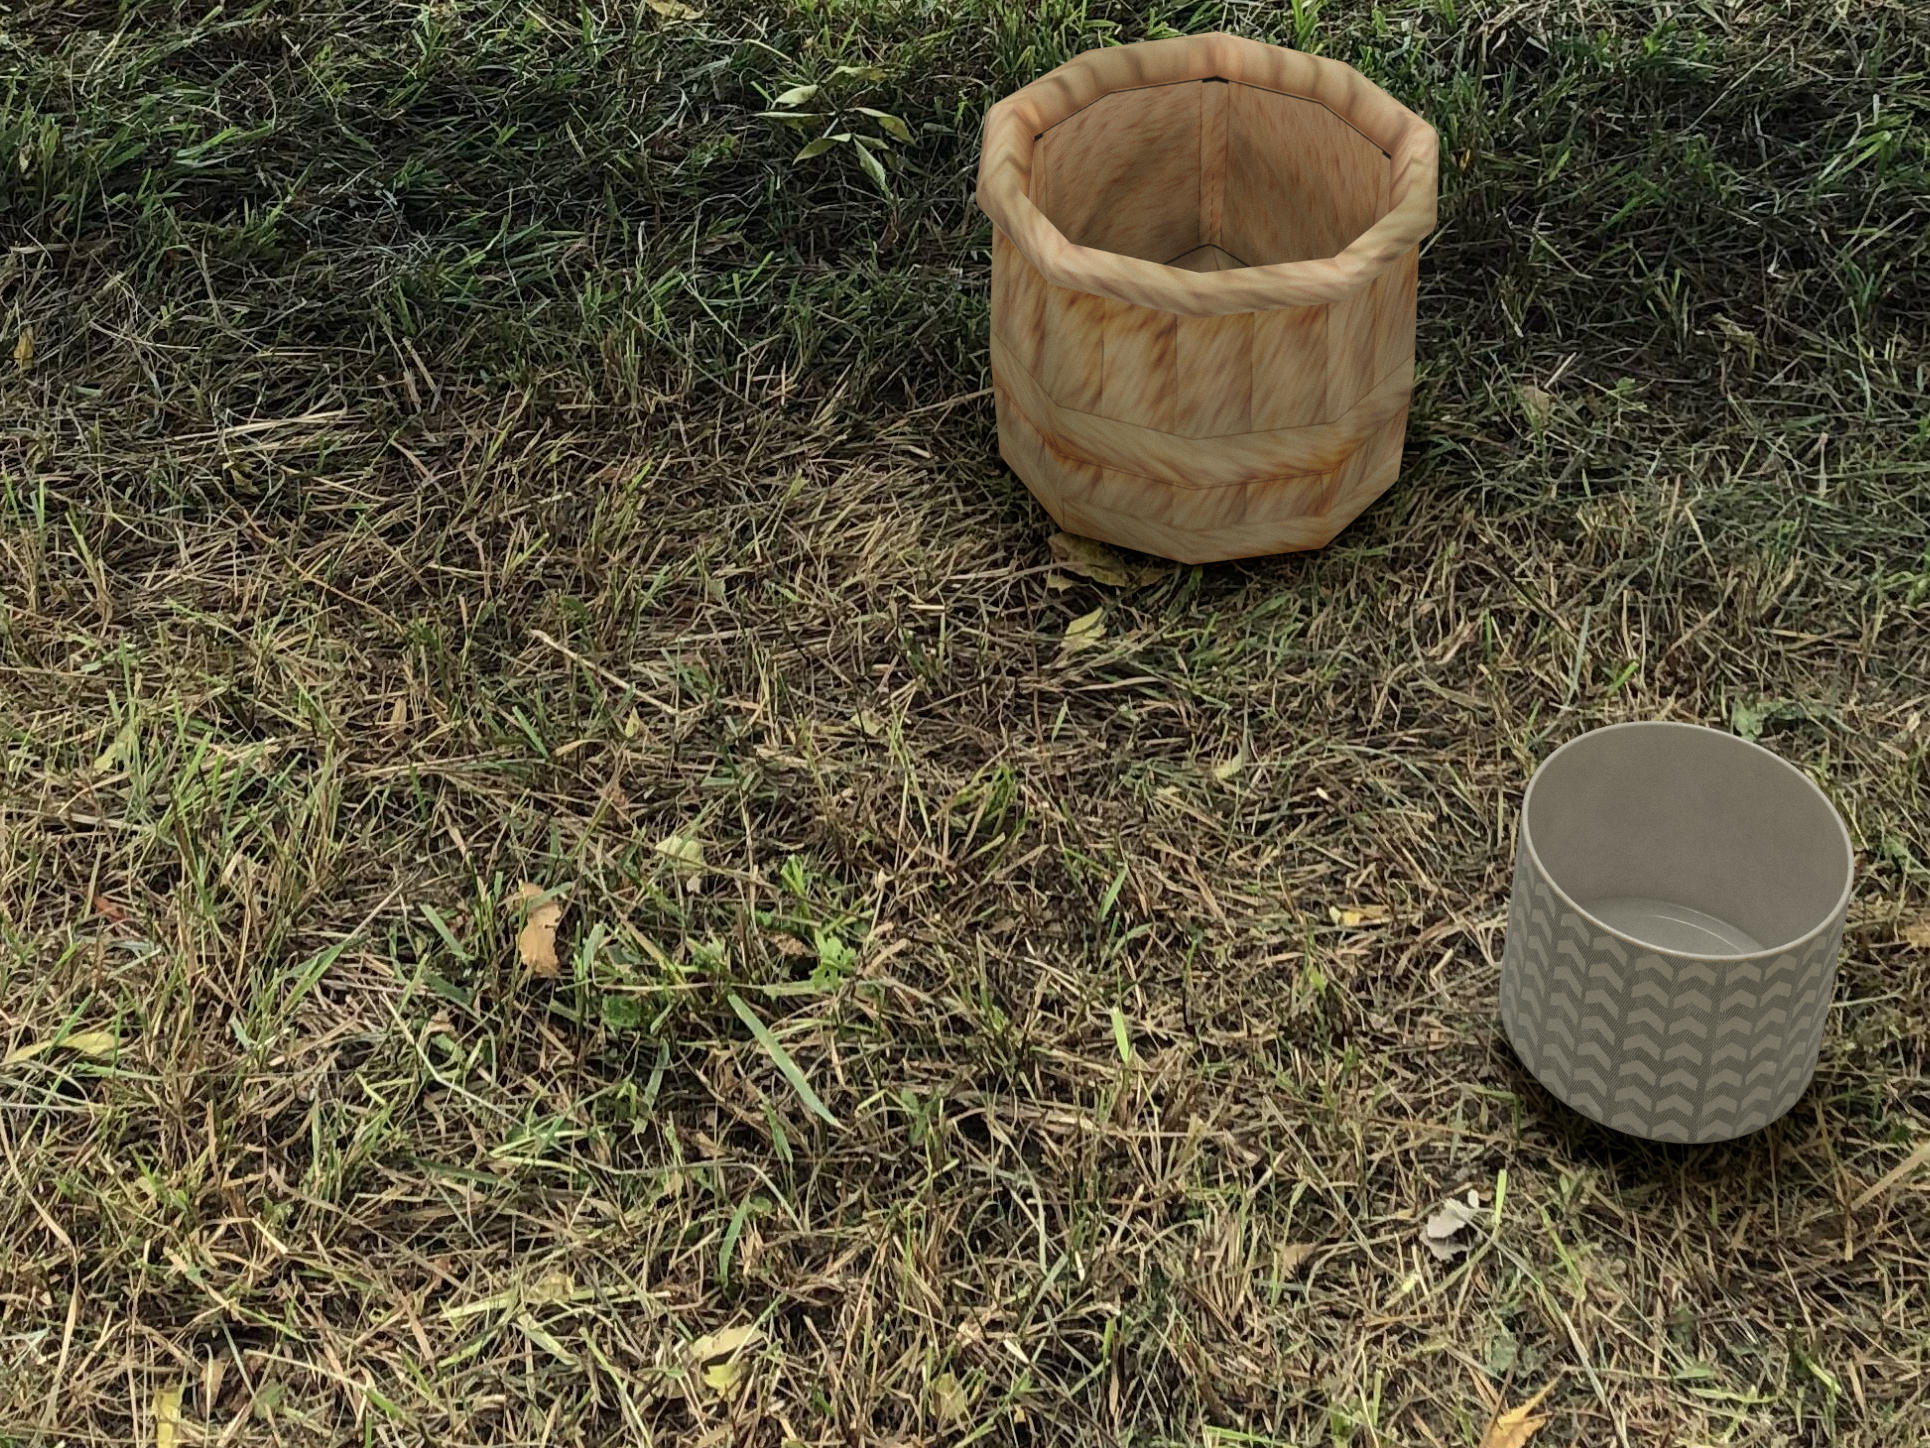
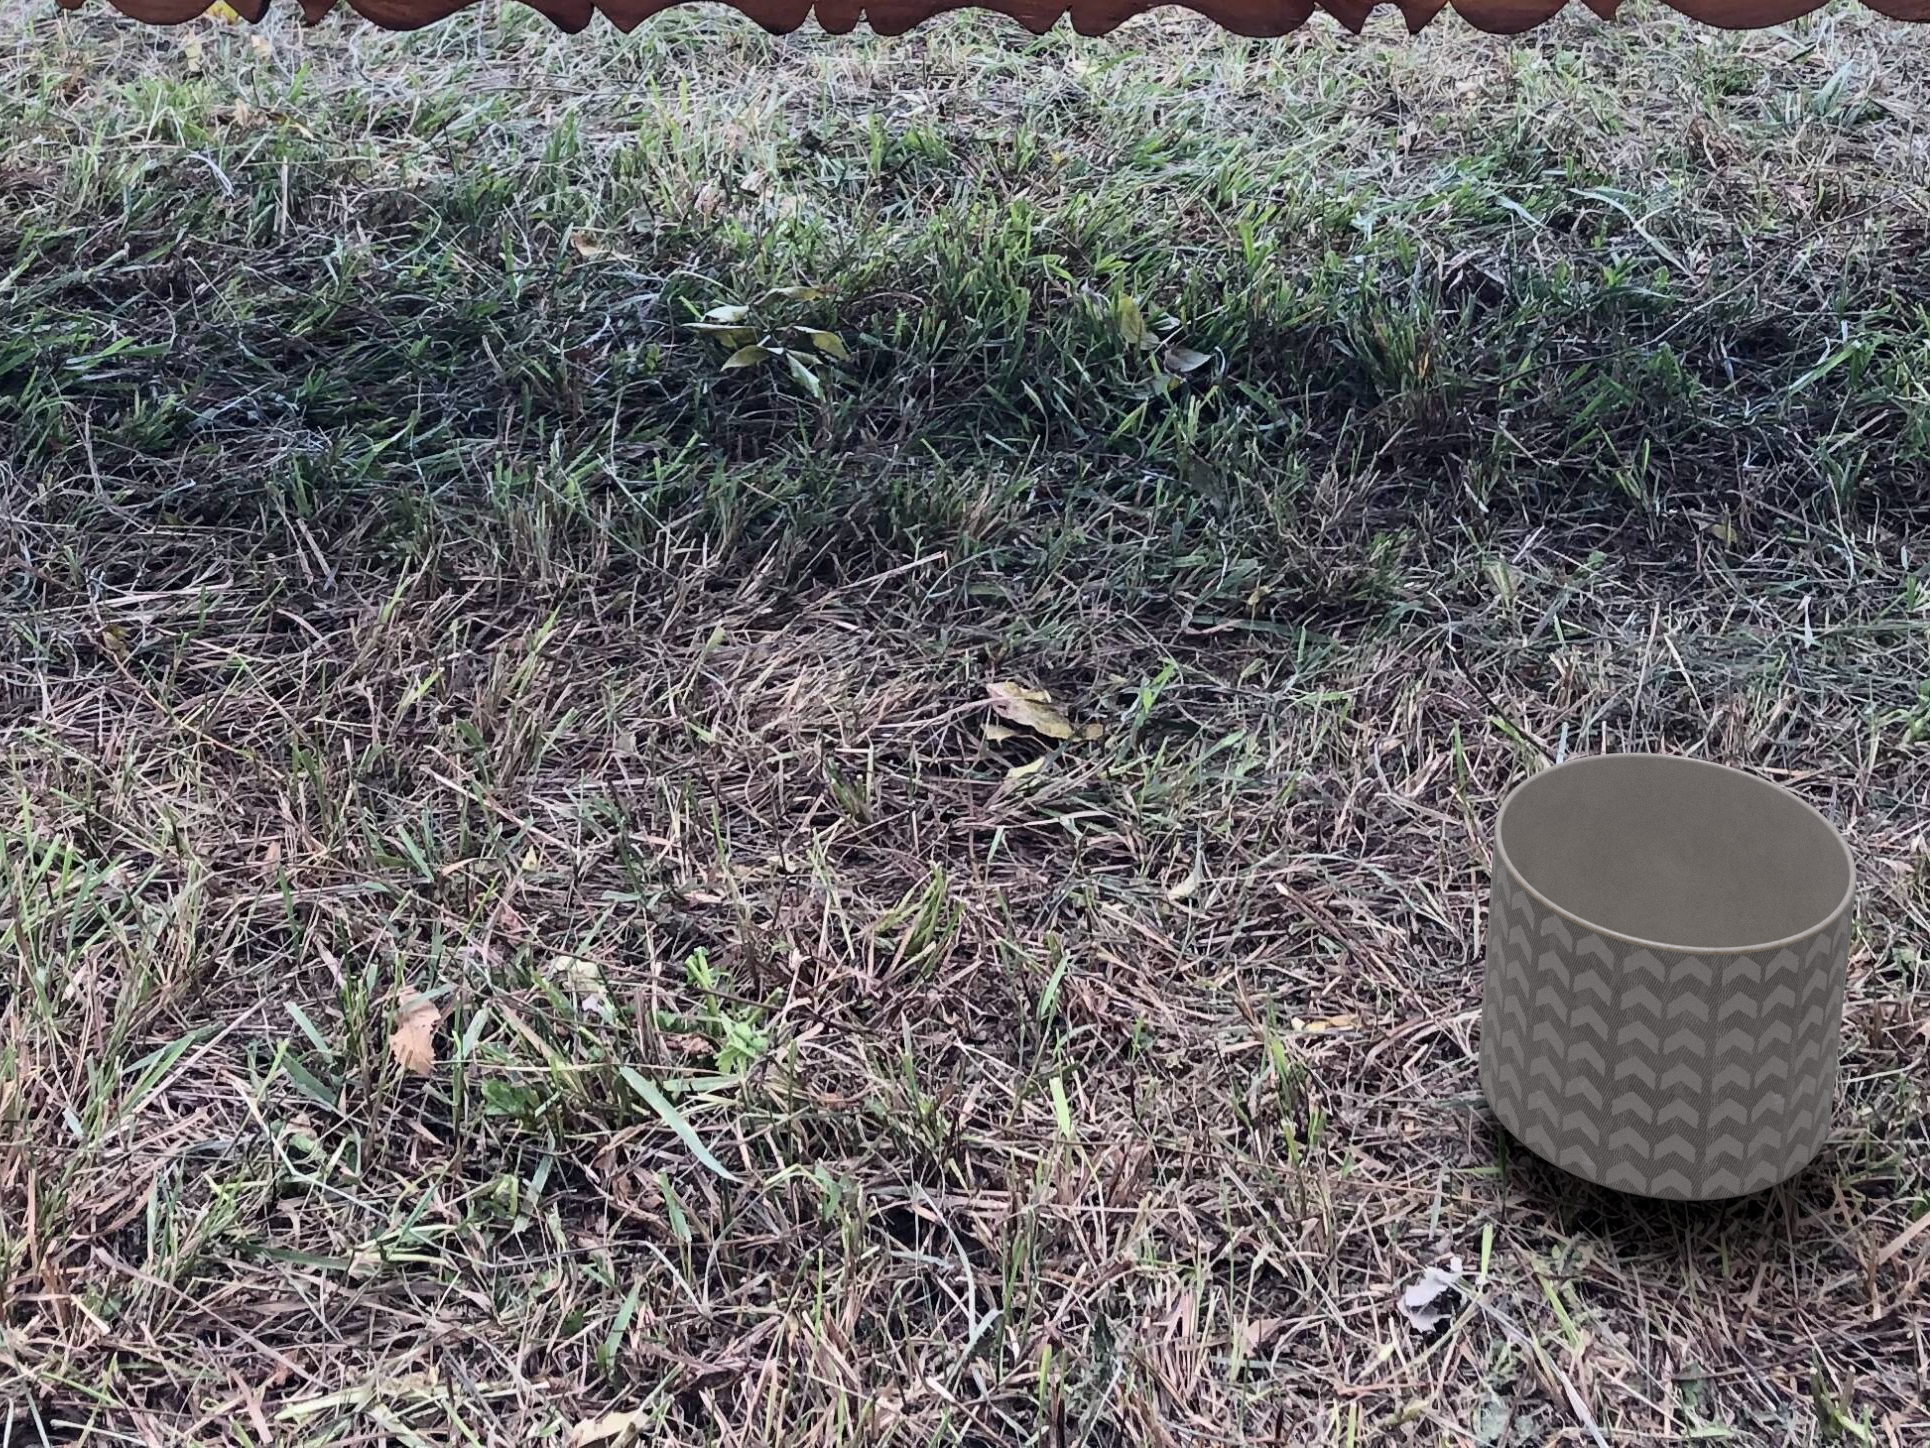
wooden bucket: present [975,32,1439,564] -> none [906,174,1390,706]

